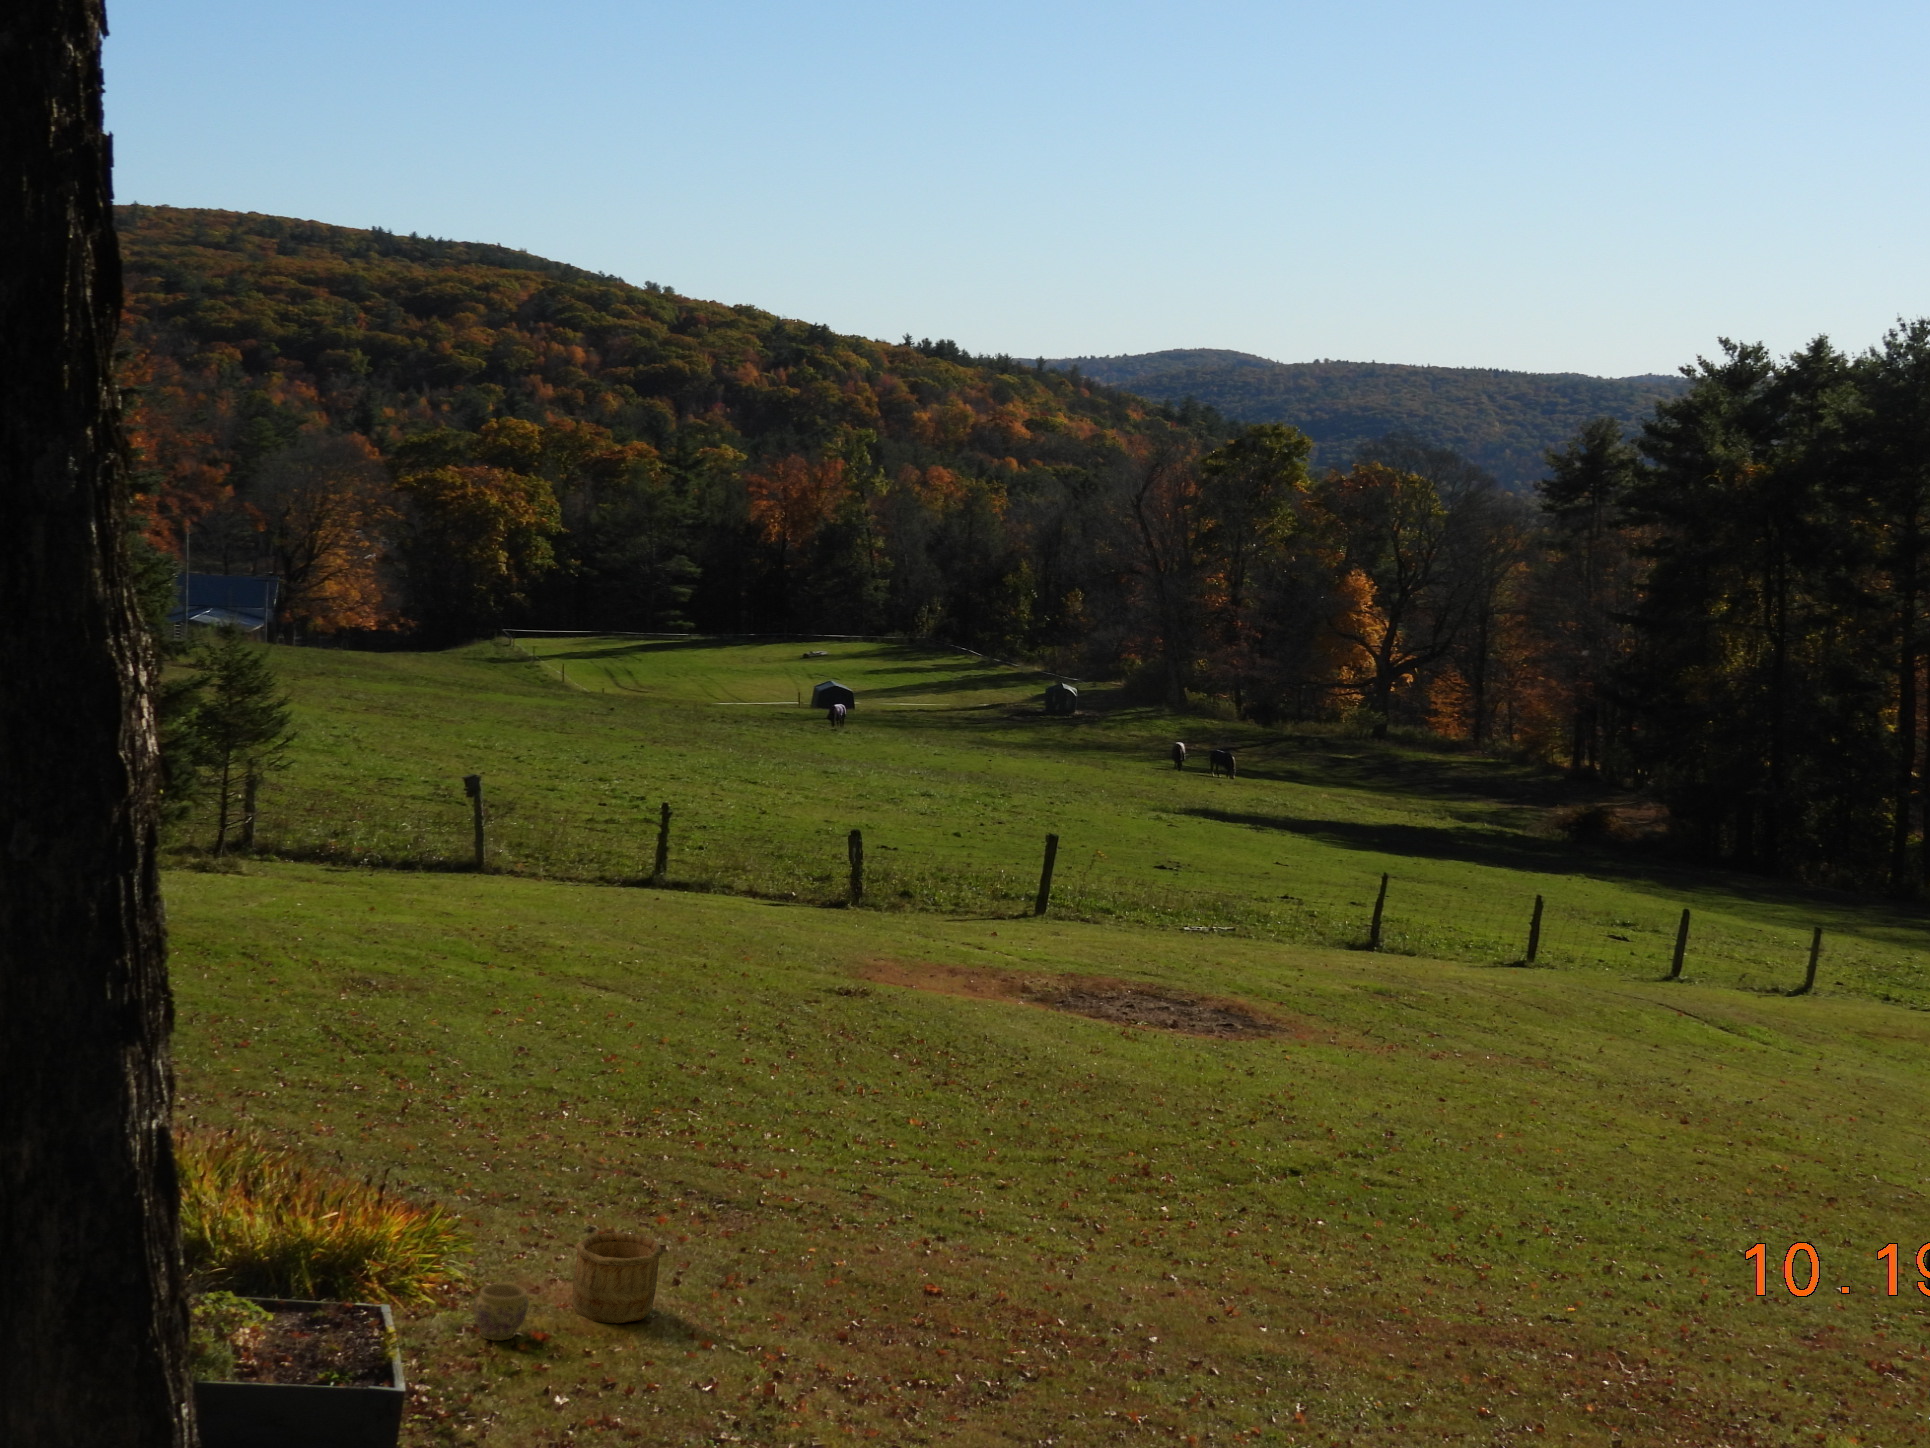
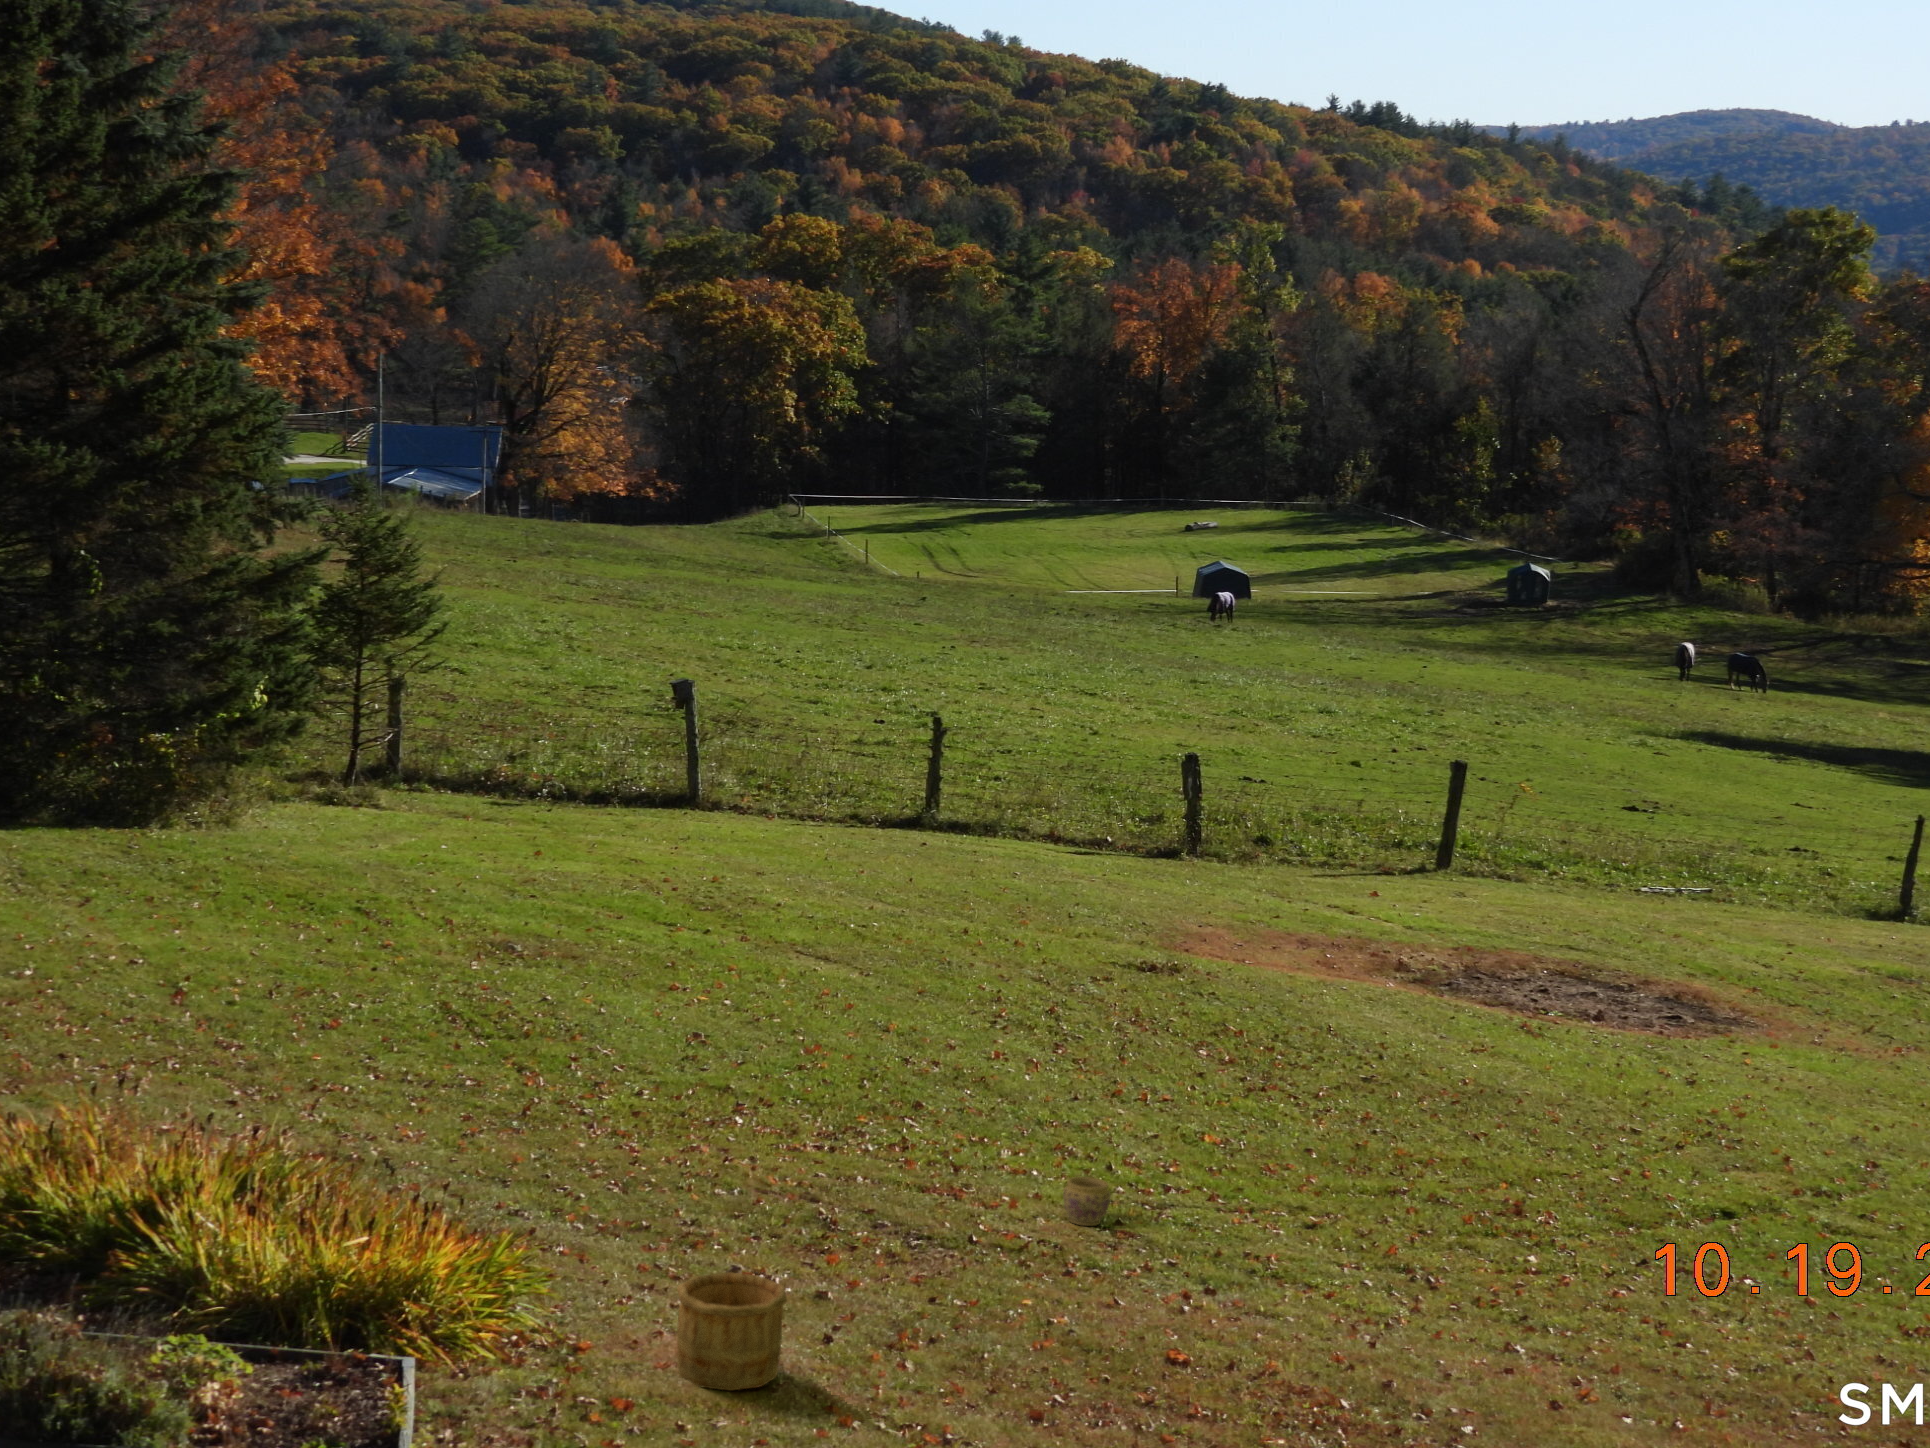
planter: present [474,1283,529,1341] -> present [1063,1177,1111,1226]

